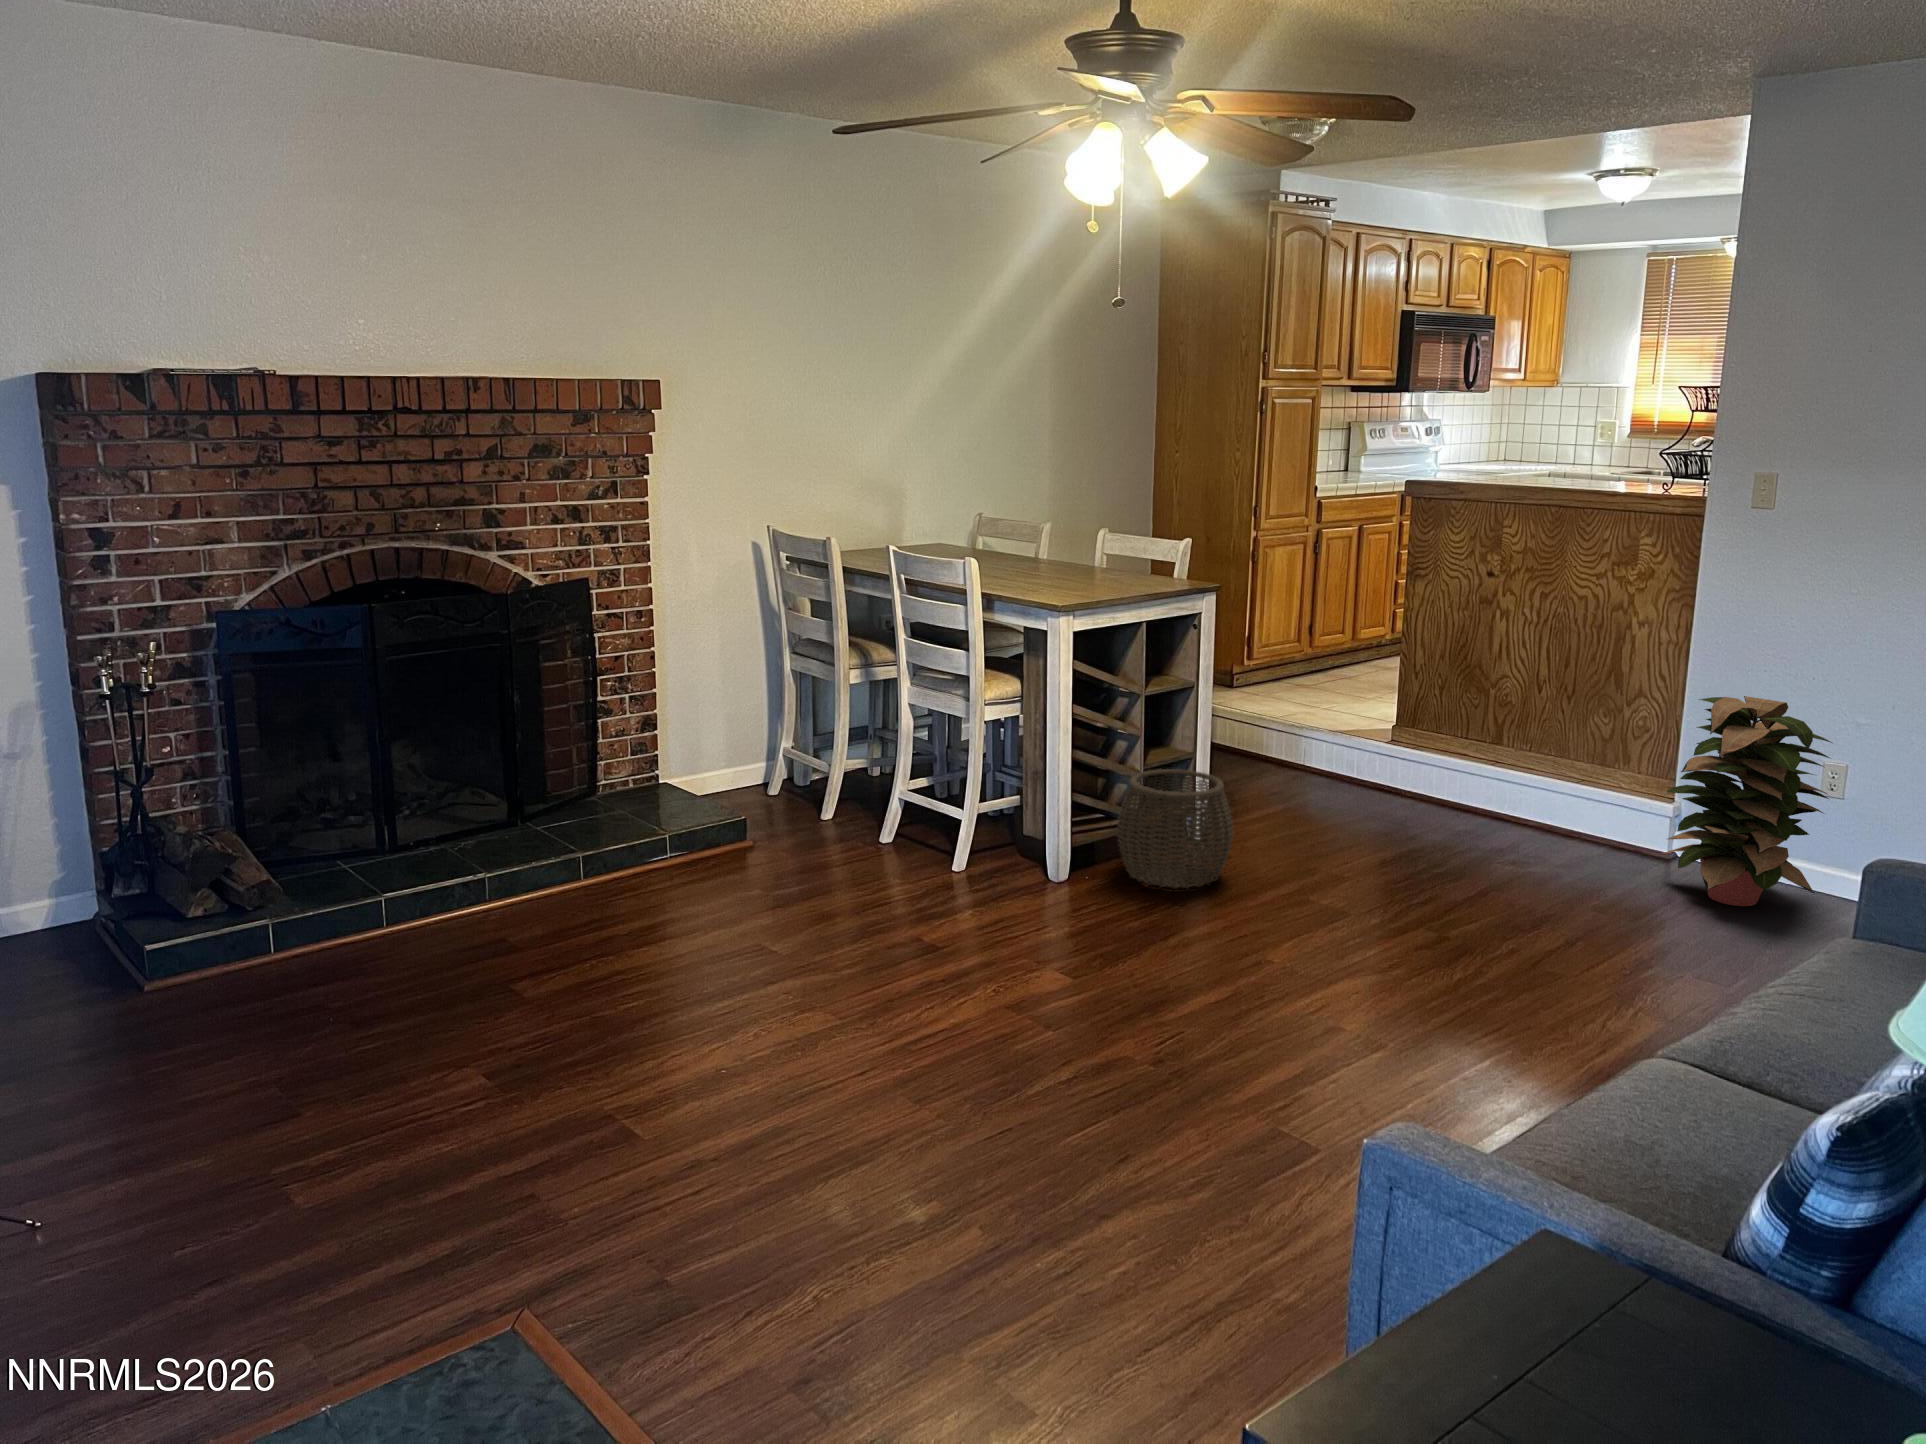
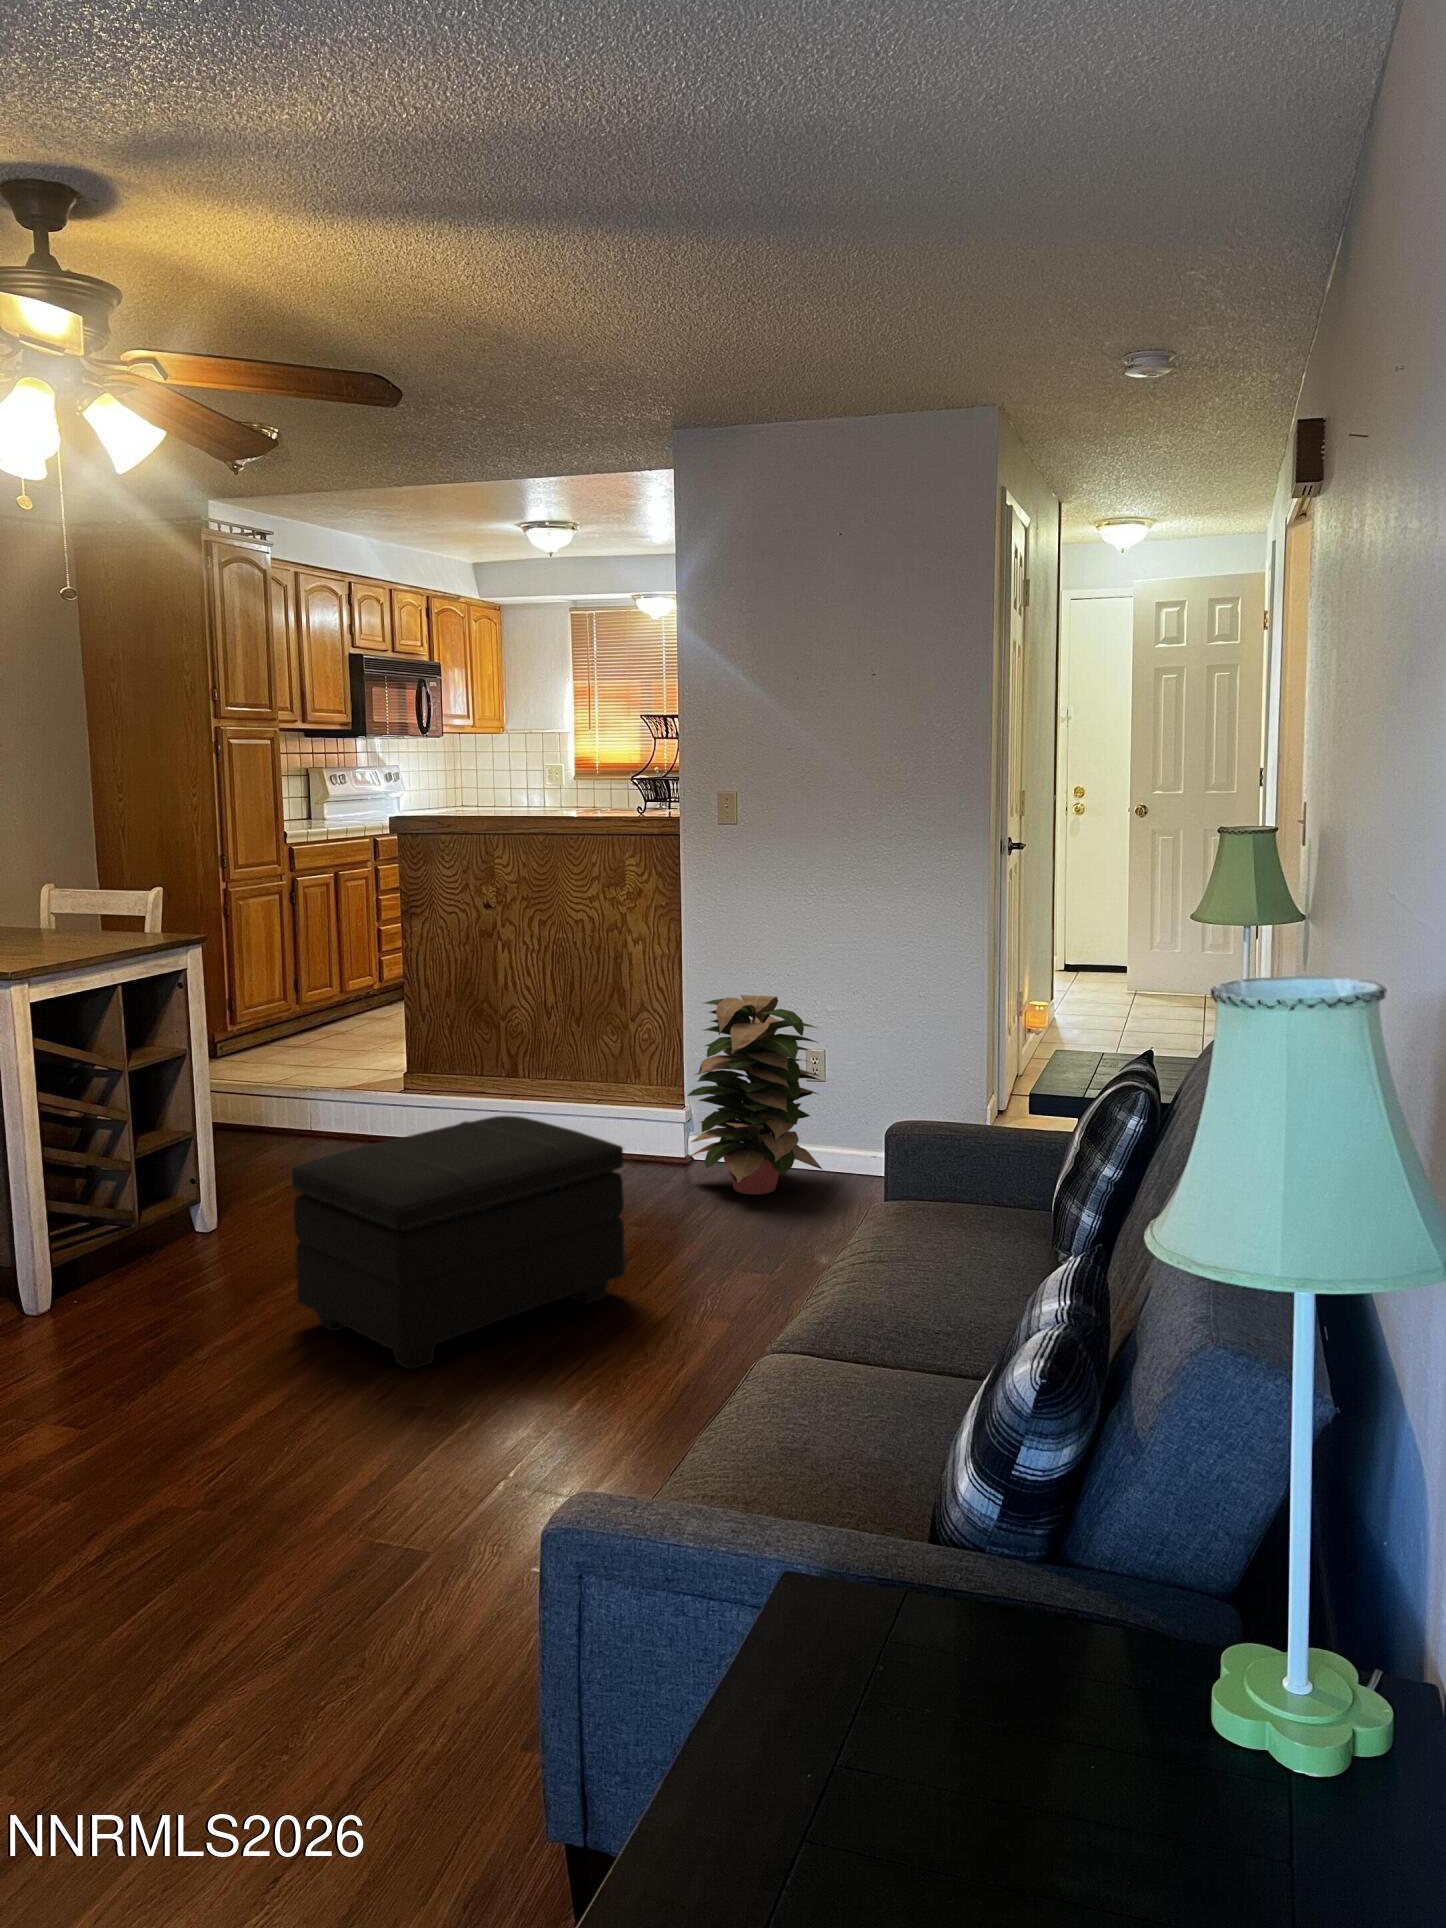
woven basket: present [1117,769,1233,888] -> none [110,1152,258,1297]
footstool: none [1252,782,1568,990] -> present [292,1116,625,1370]

